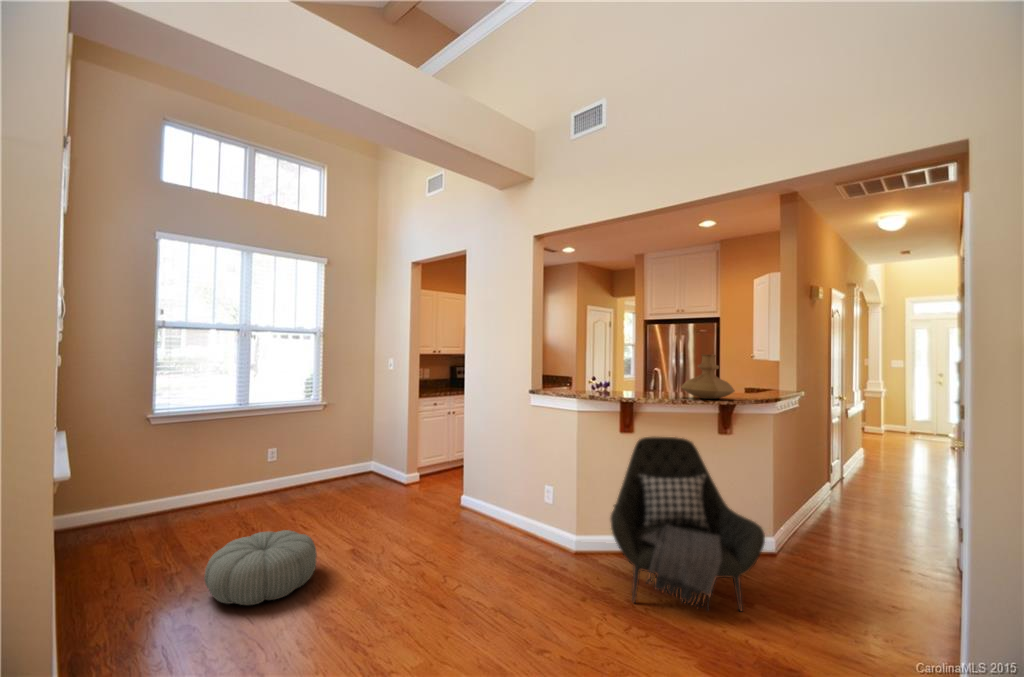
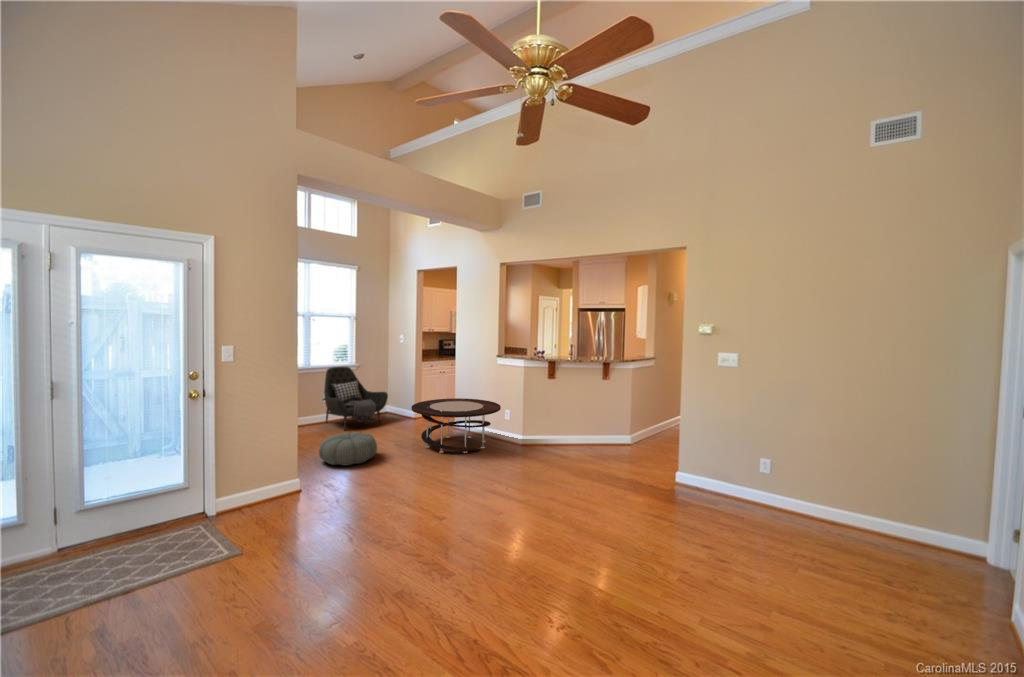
vase: present [681,354,735,399] -> none [581,334,609,359]
armchair: present [611,437,765,611] -> present [323,367,388,430]
coffee table: none [385,461,539,570] -> present [411,398,501,453]

